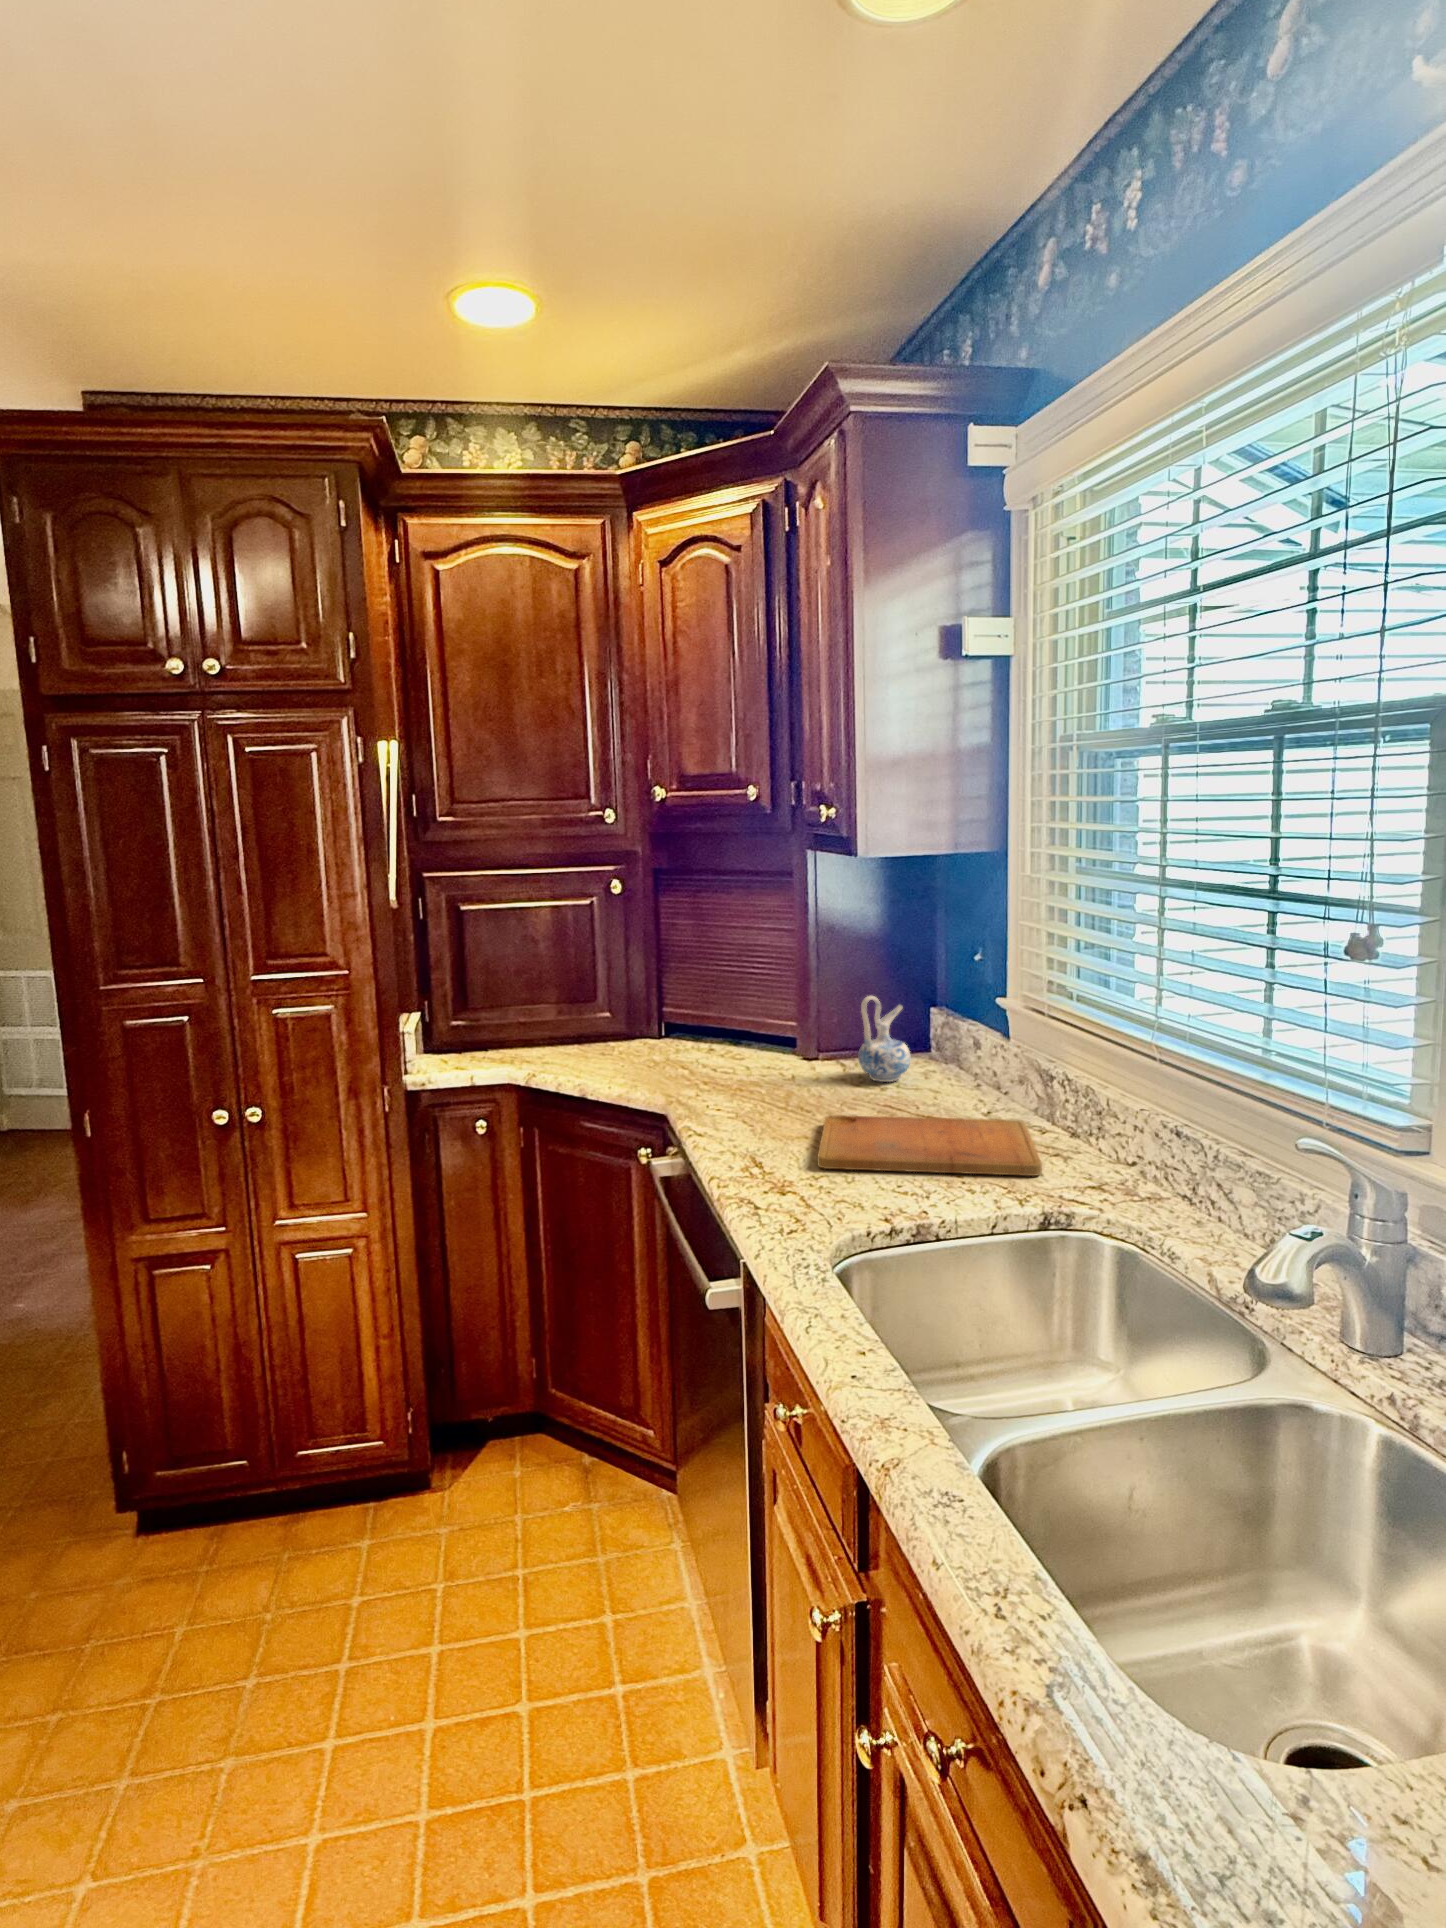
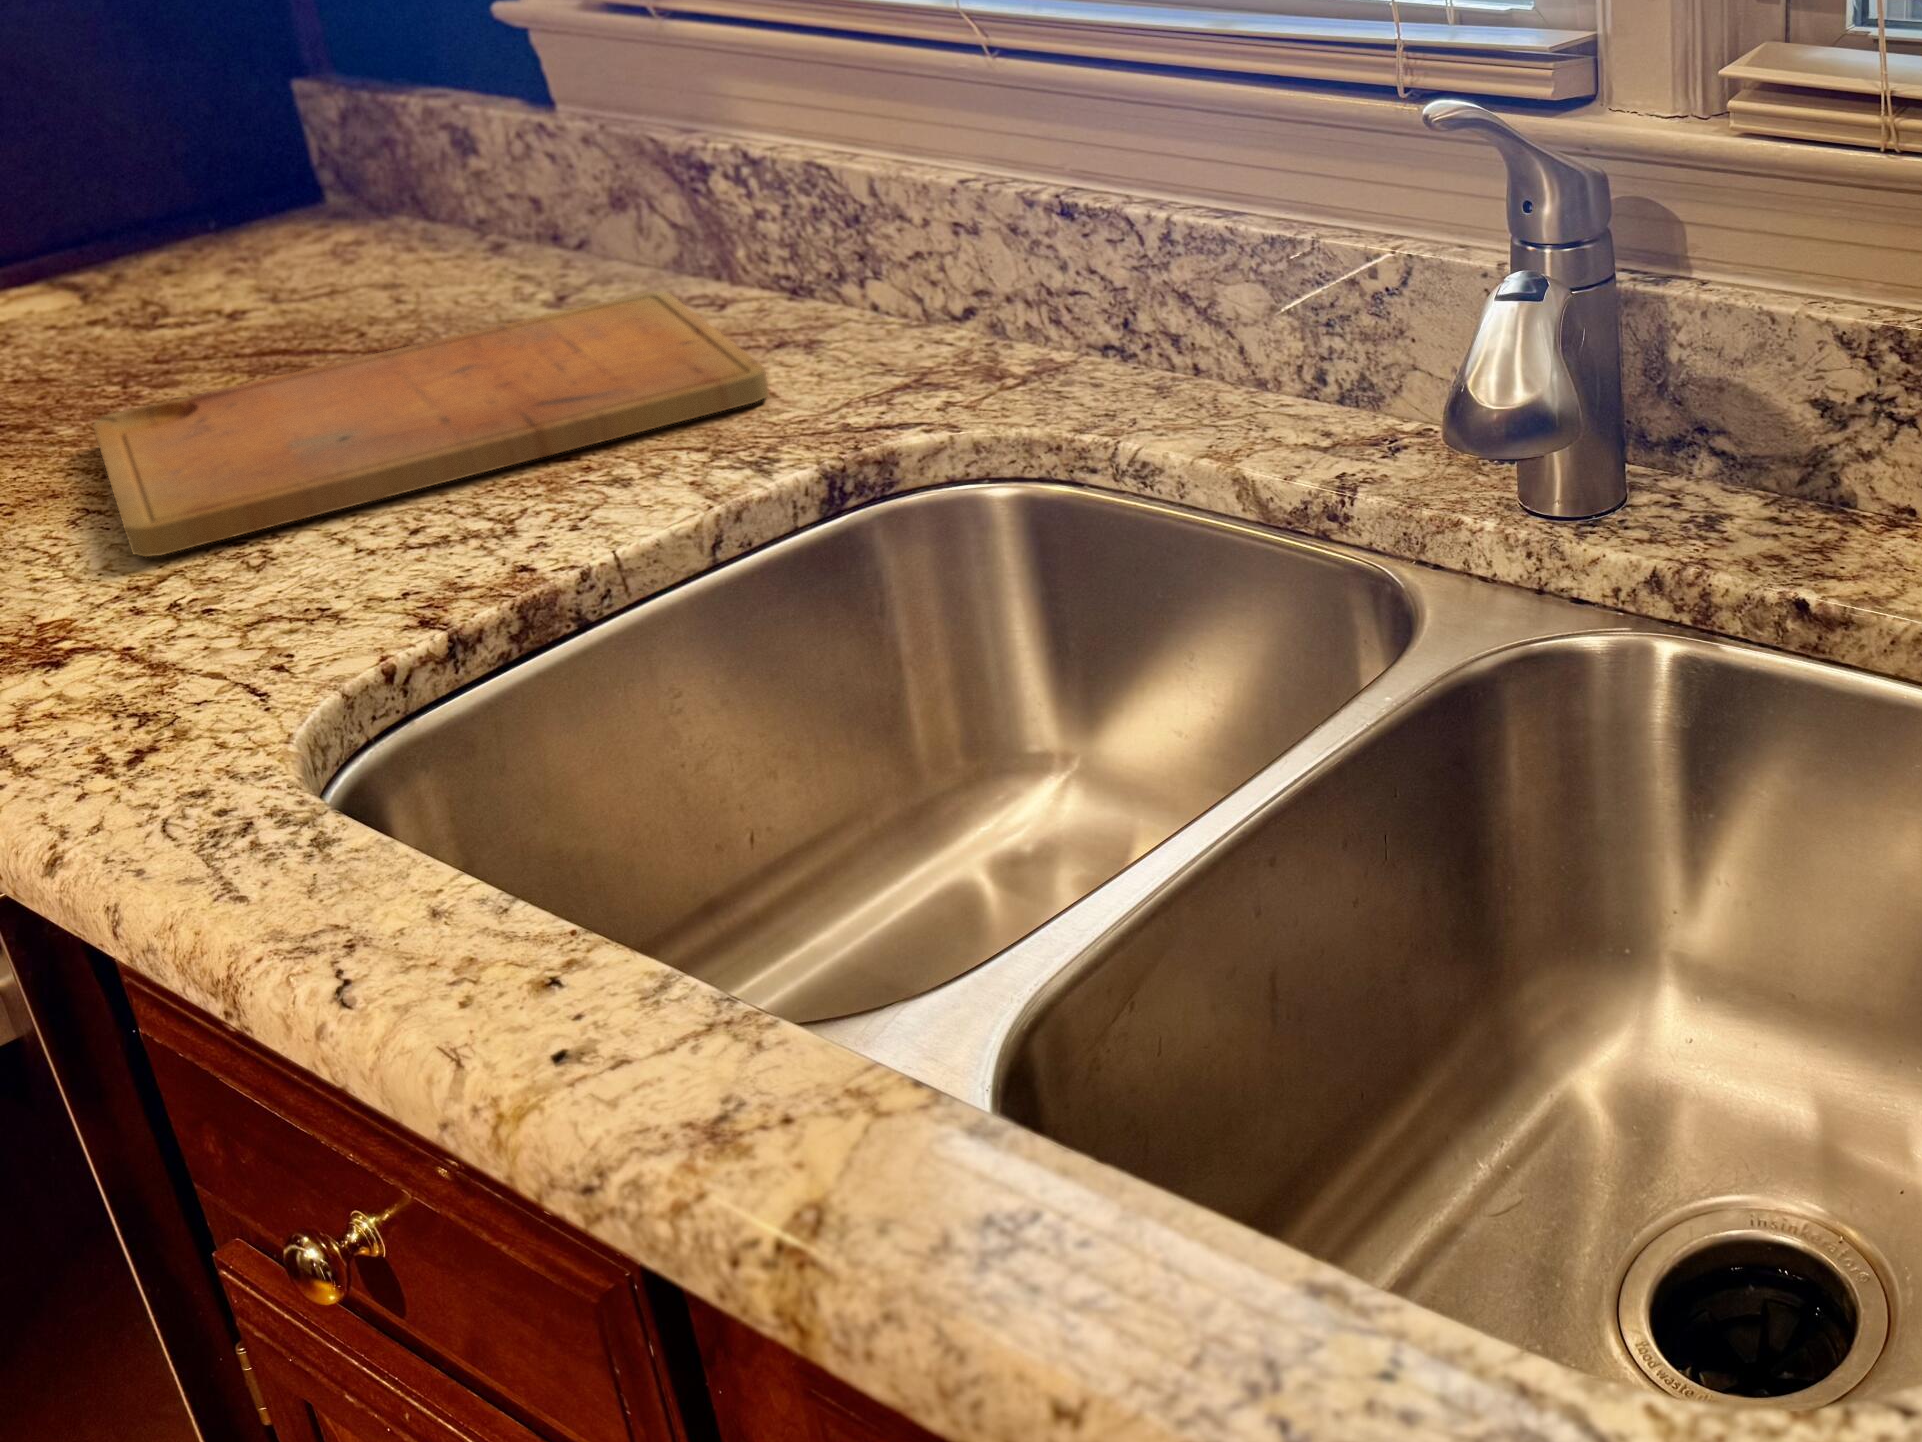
ceramic pitcher: present [858,996,911,1082] -> none [86,60,287,301]

